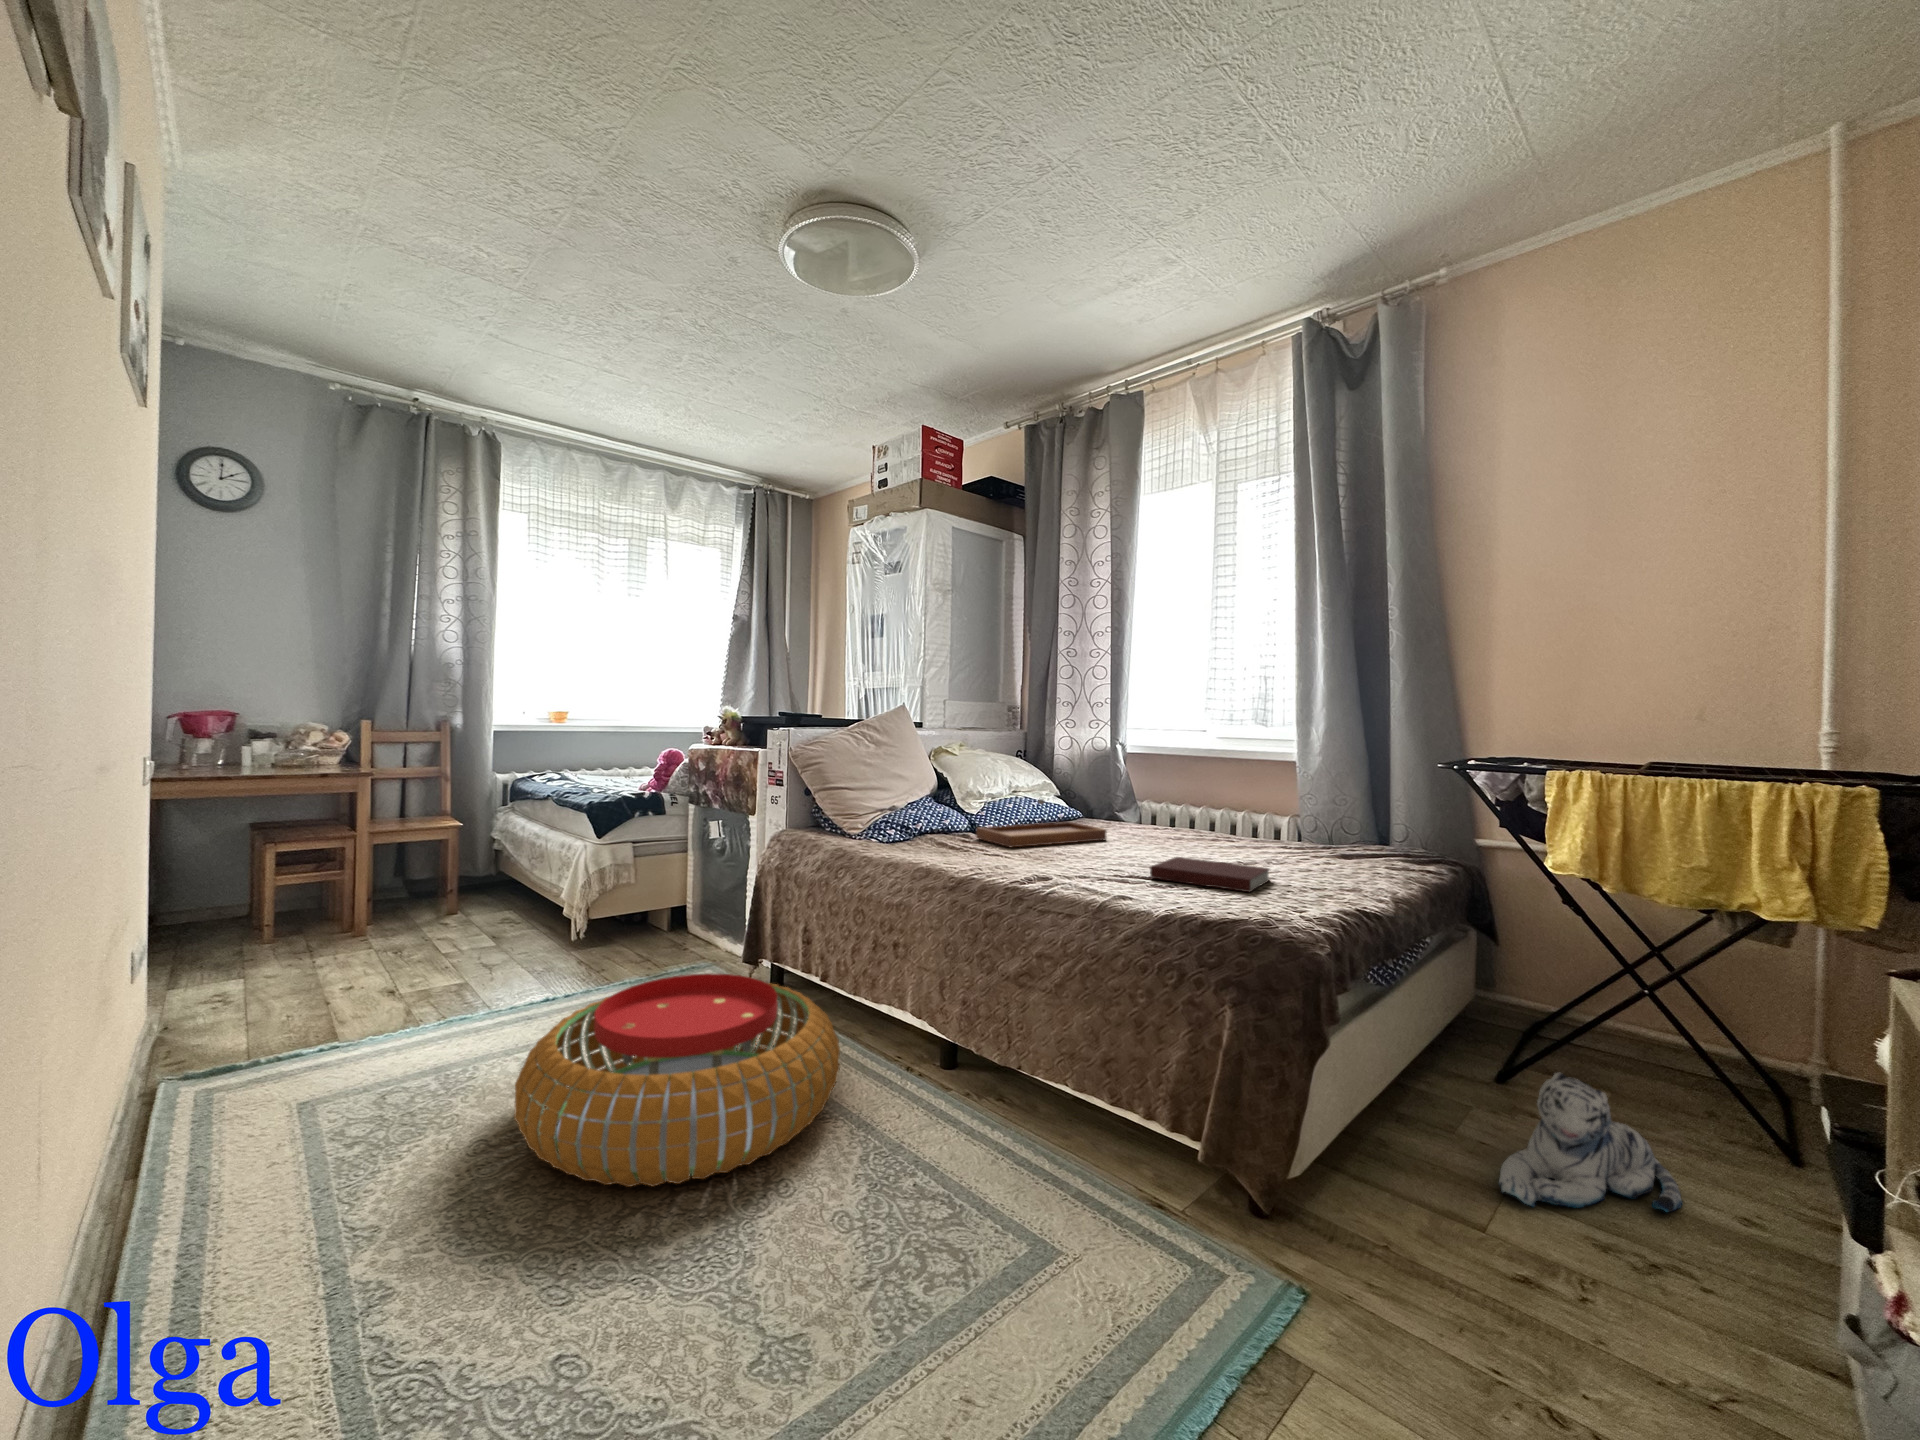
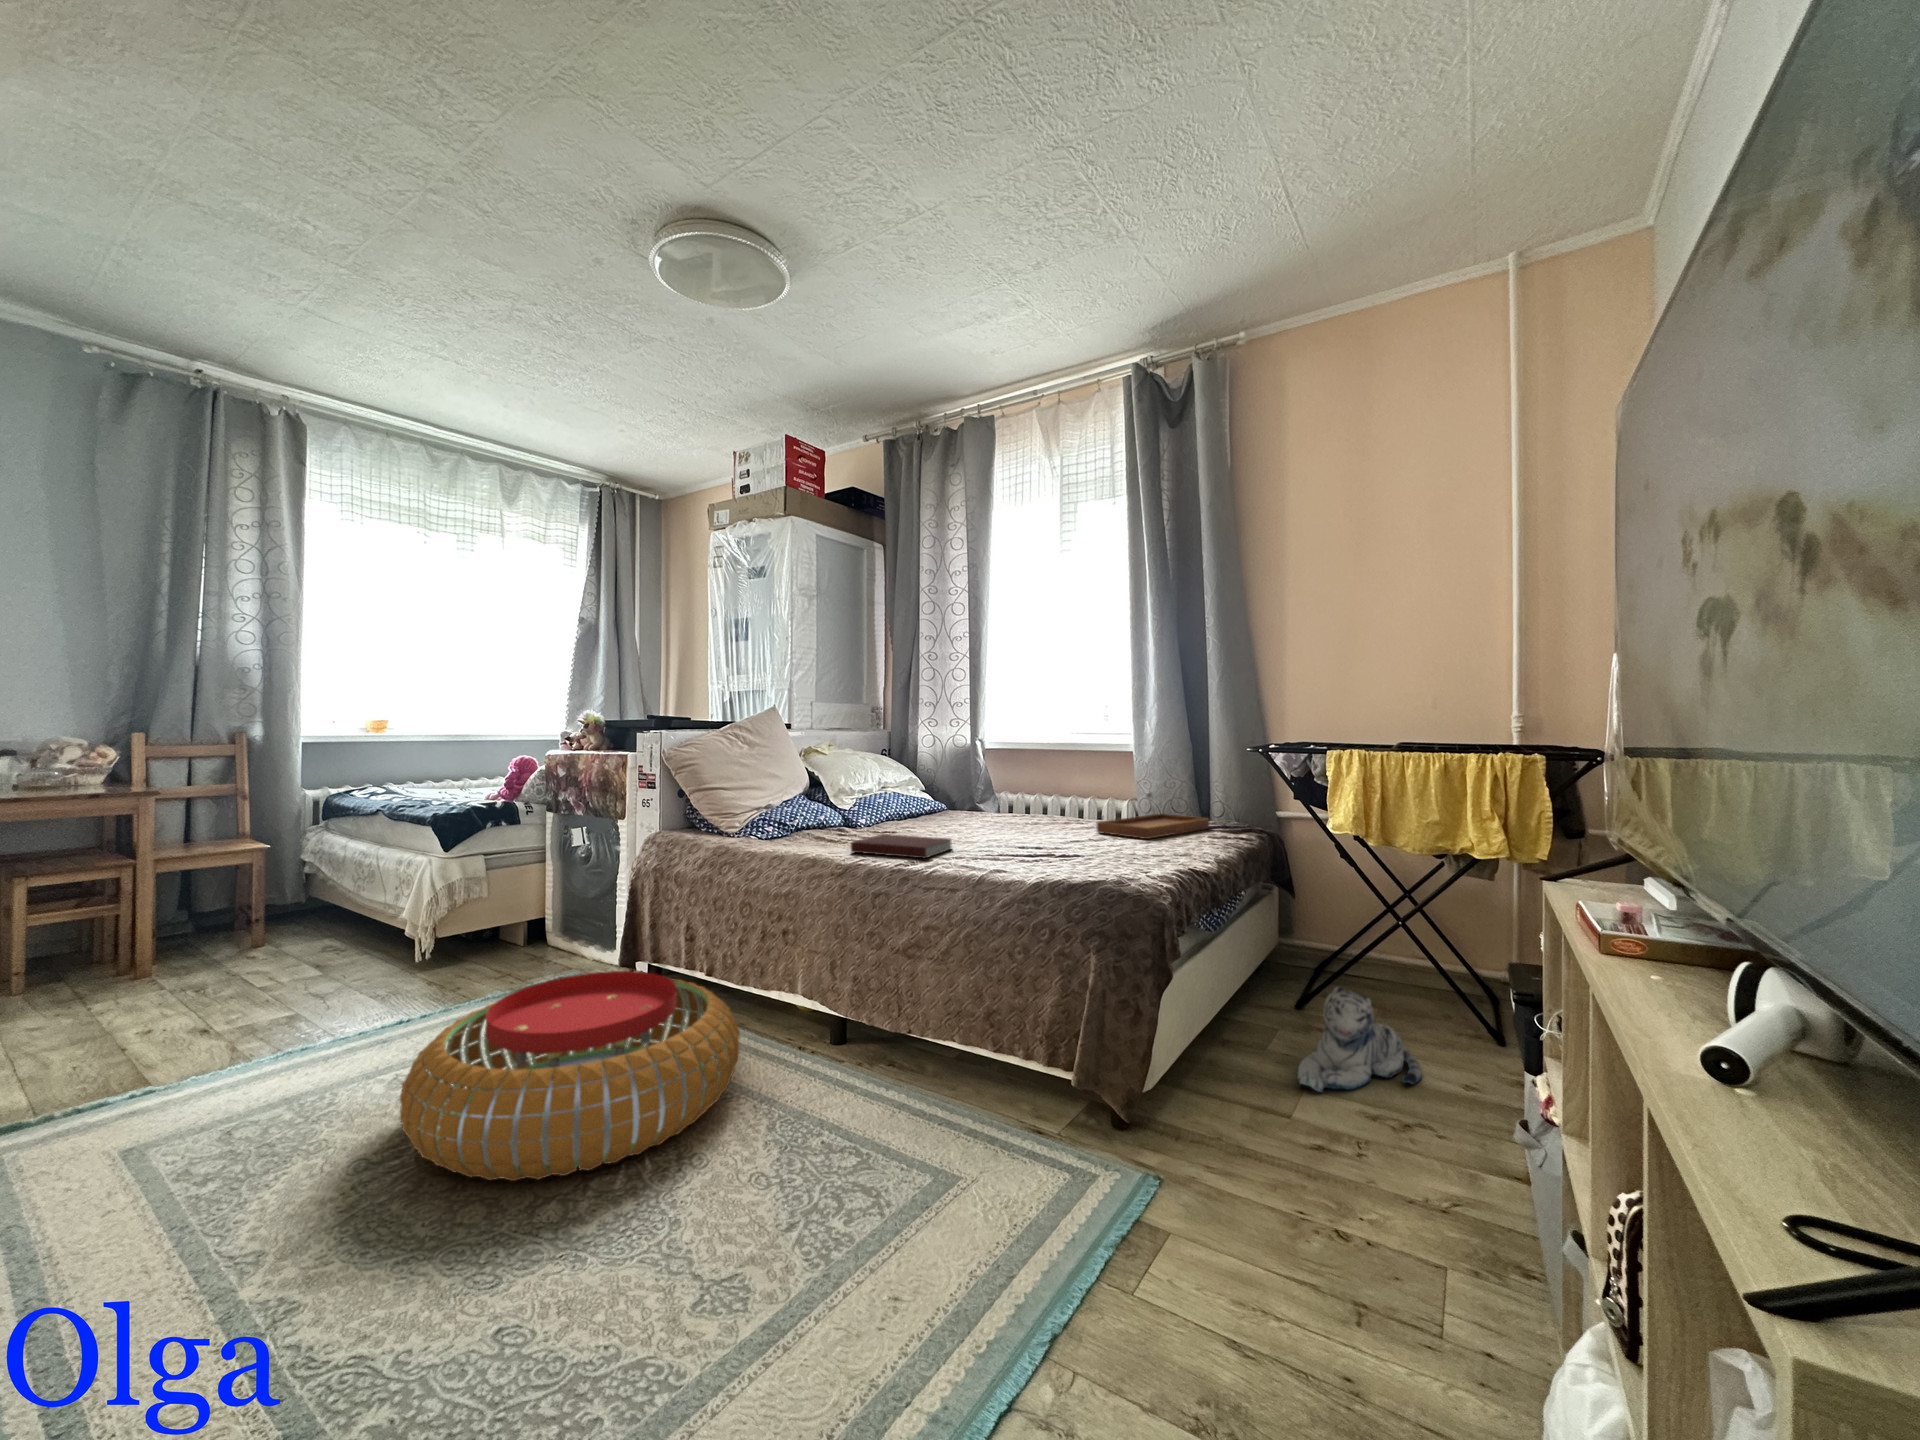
tray: present [976,798,1106,847] -> present [1097,792,1209,839]
notebook: present [1150,857,1269,892] -> present [851,834,952,858]

